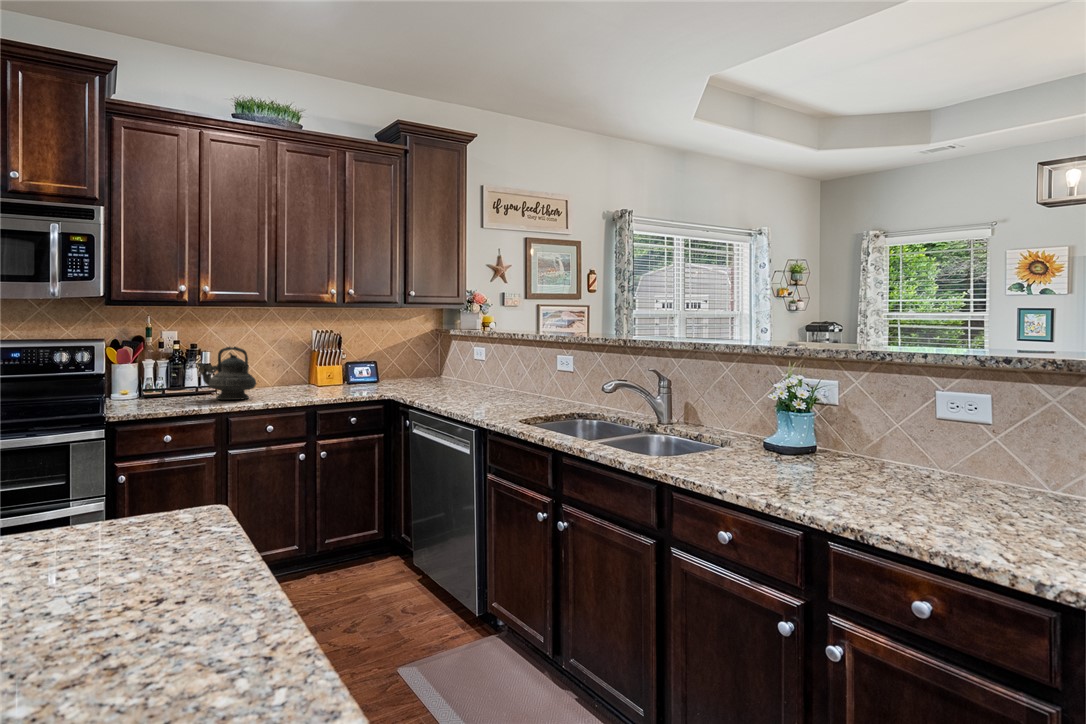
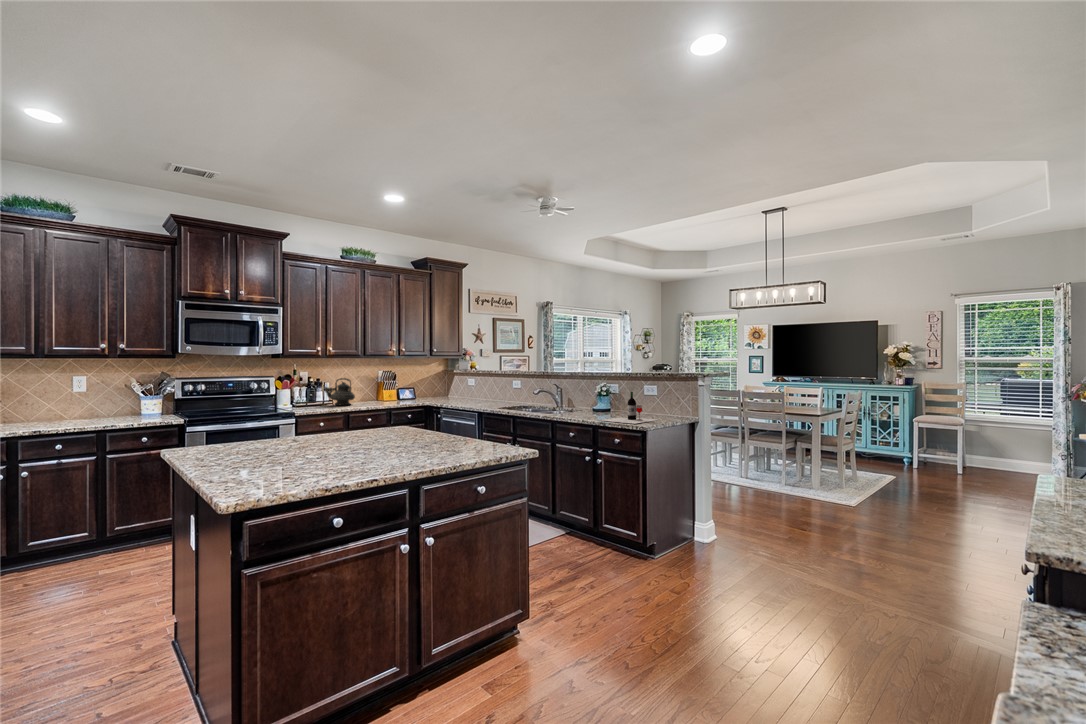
wine bottle: none [780,407,943,501] -> present [601,392,657,424]

